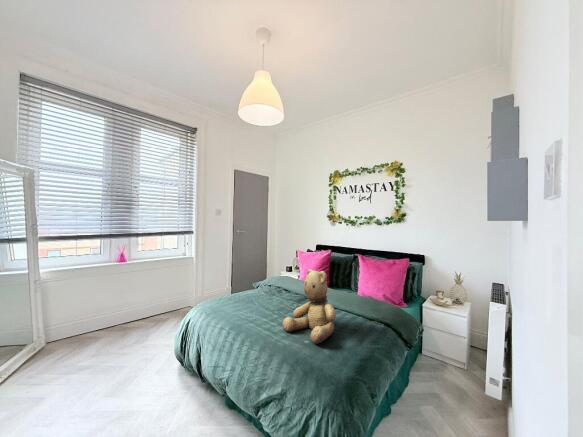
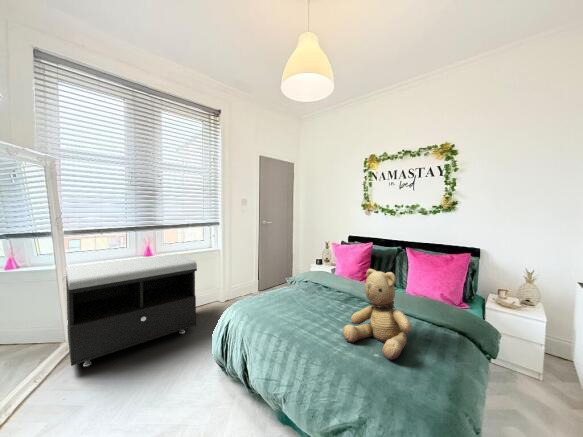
storage bench: none [37,261,166,365] -> present [66,254,197,367]

